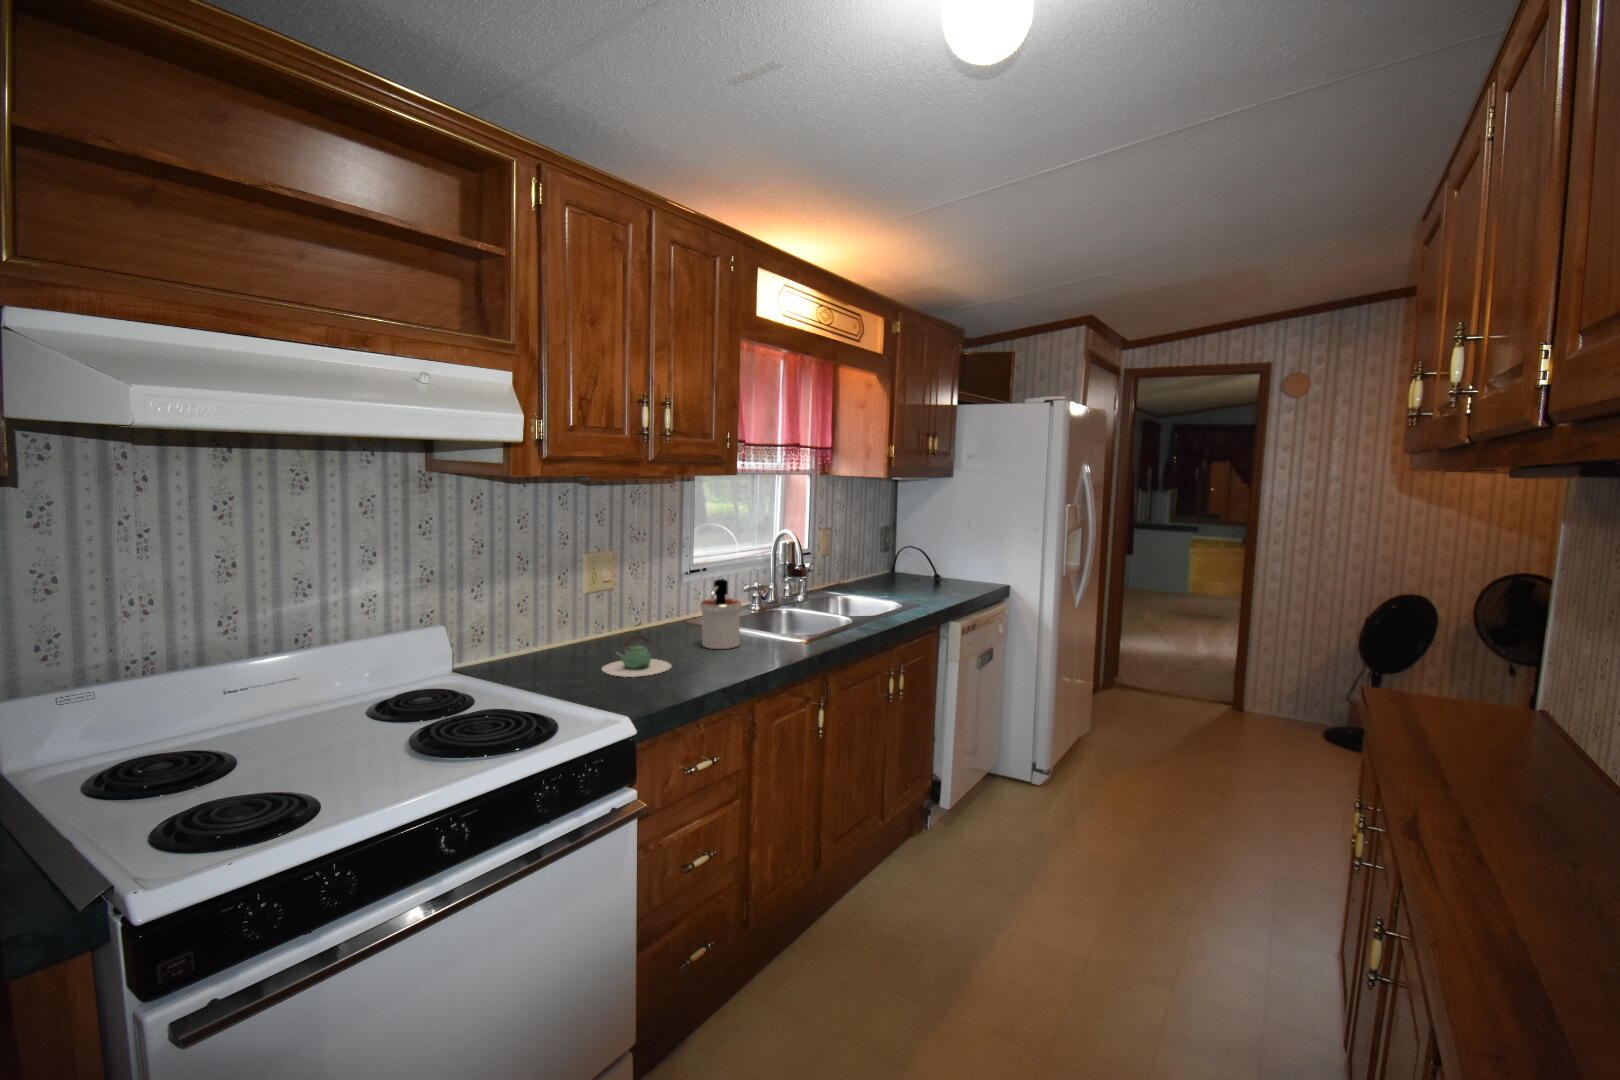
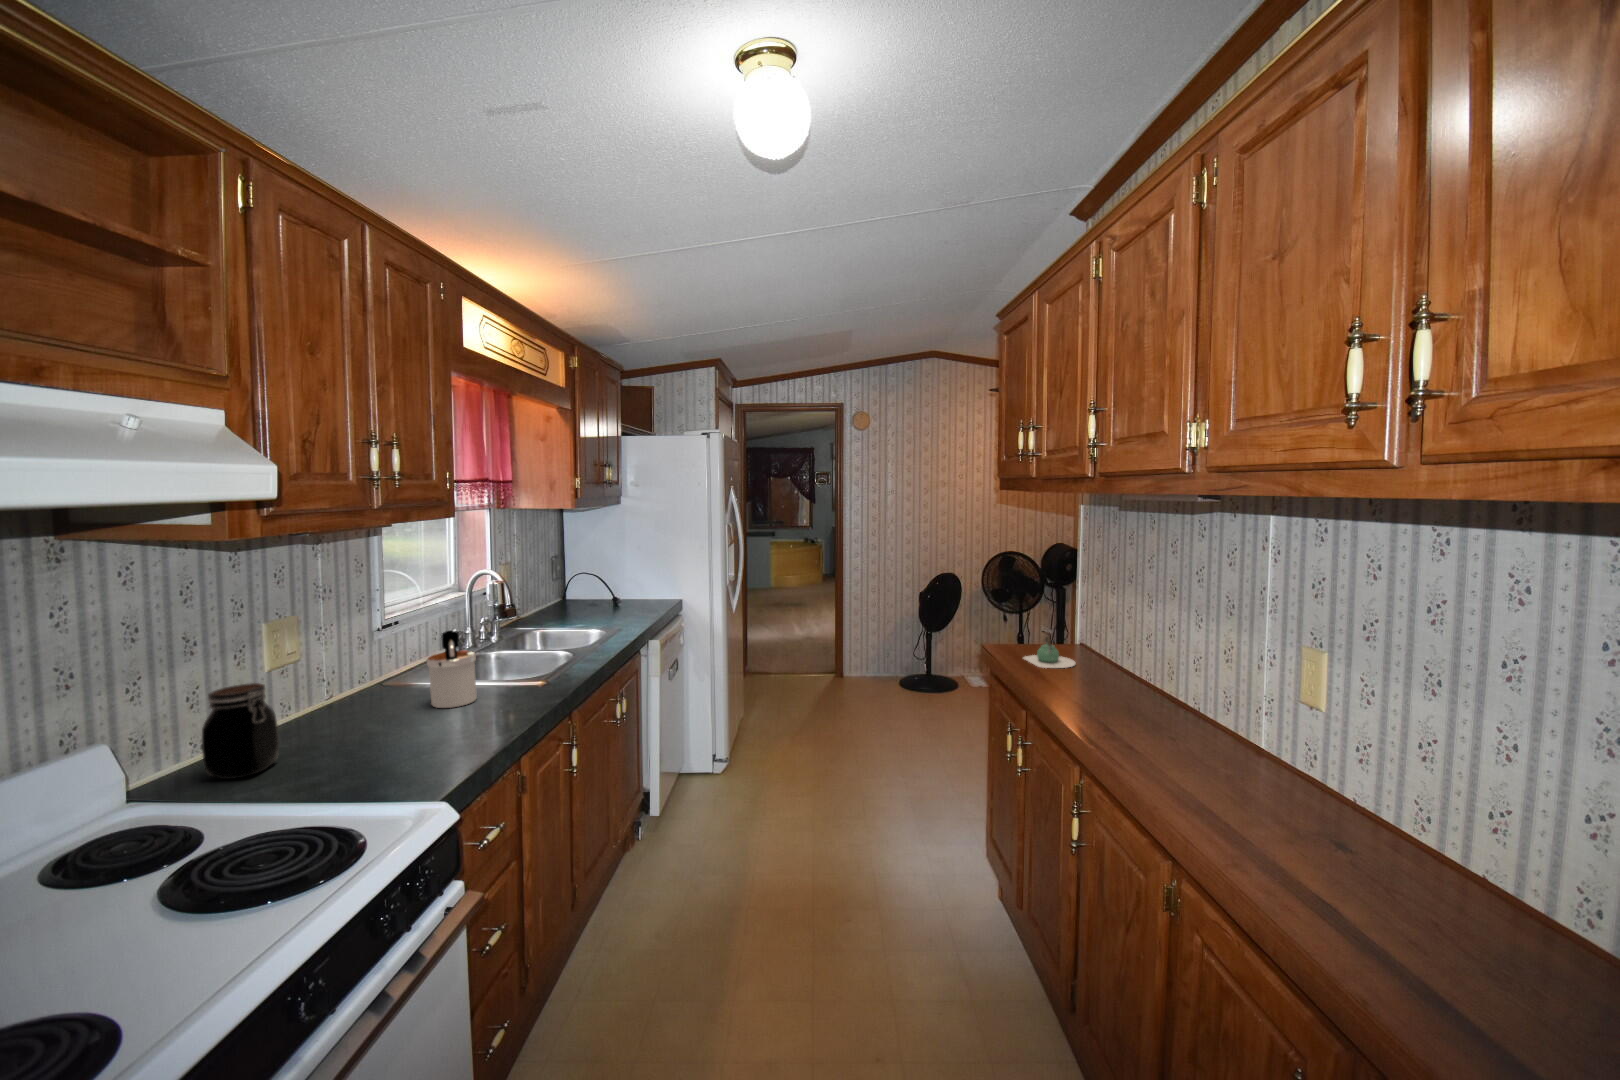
jar: none [519,598,571,671] -> present [202,683,279,779]
teapot: present [602,635,671,677] -> present [1024,636,1075,668]

